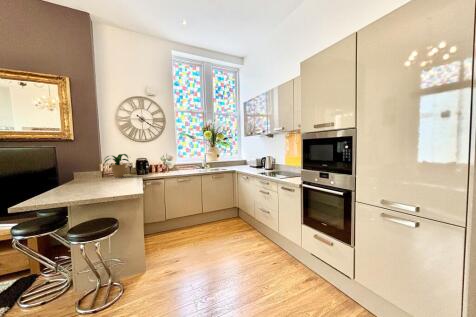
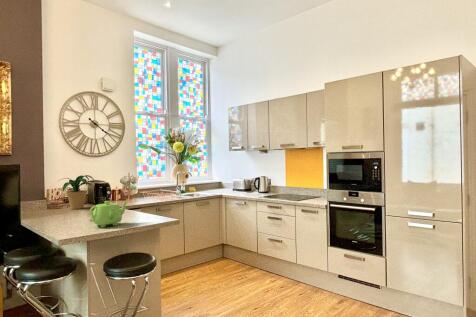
teapot: none [65,172,102,193] -> present [90,201,128,228]

